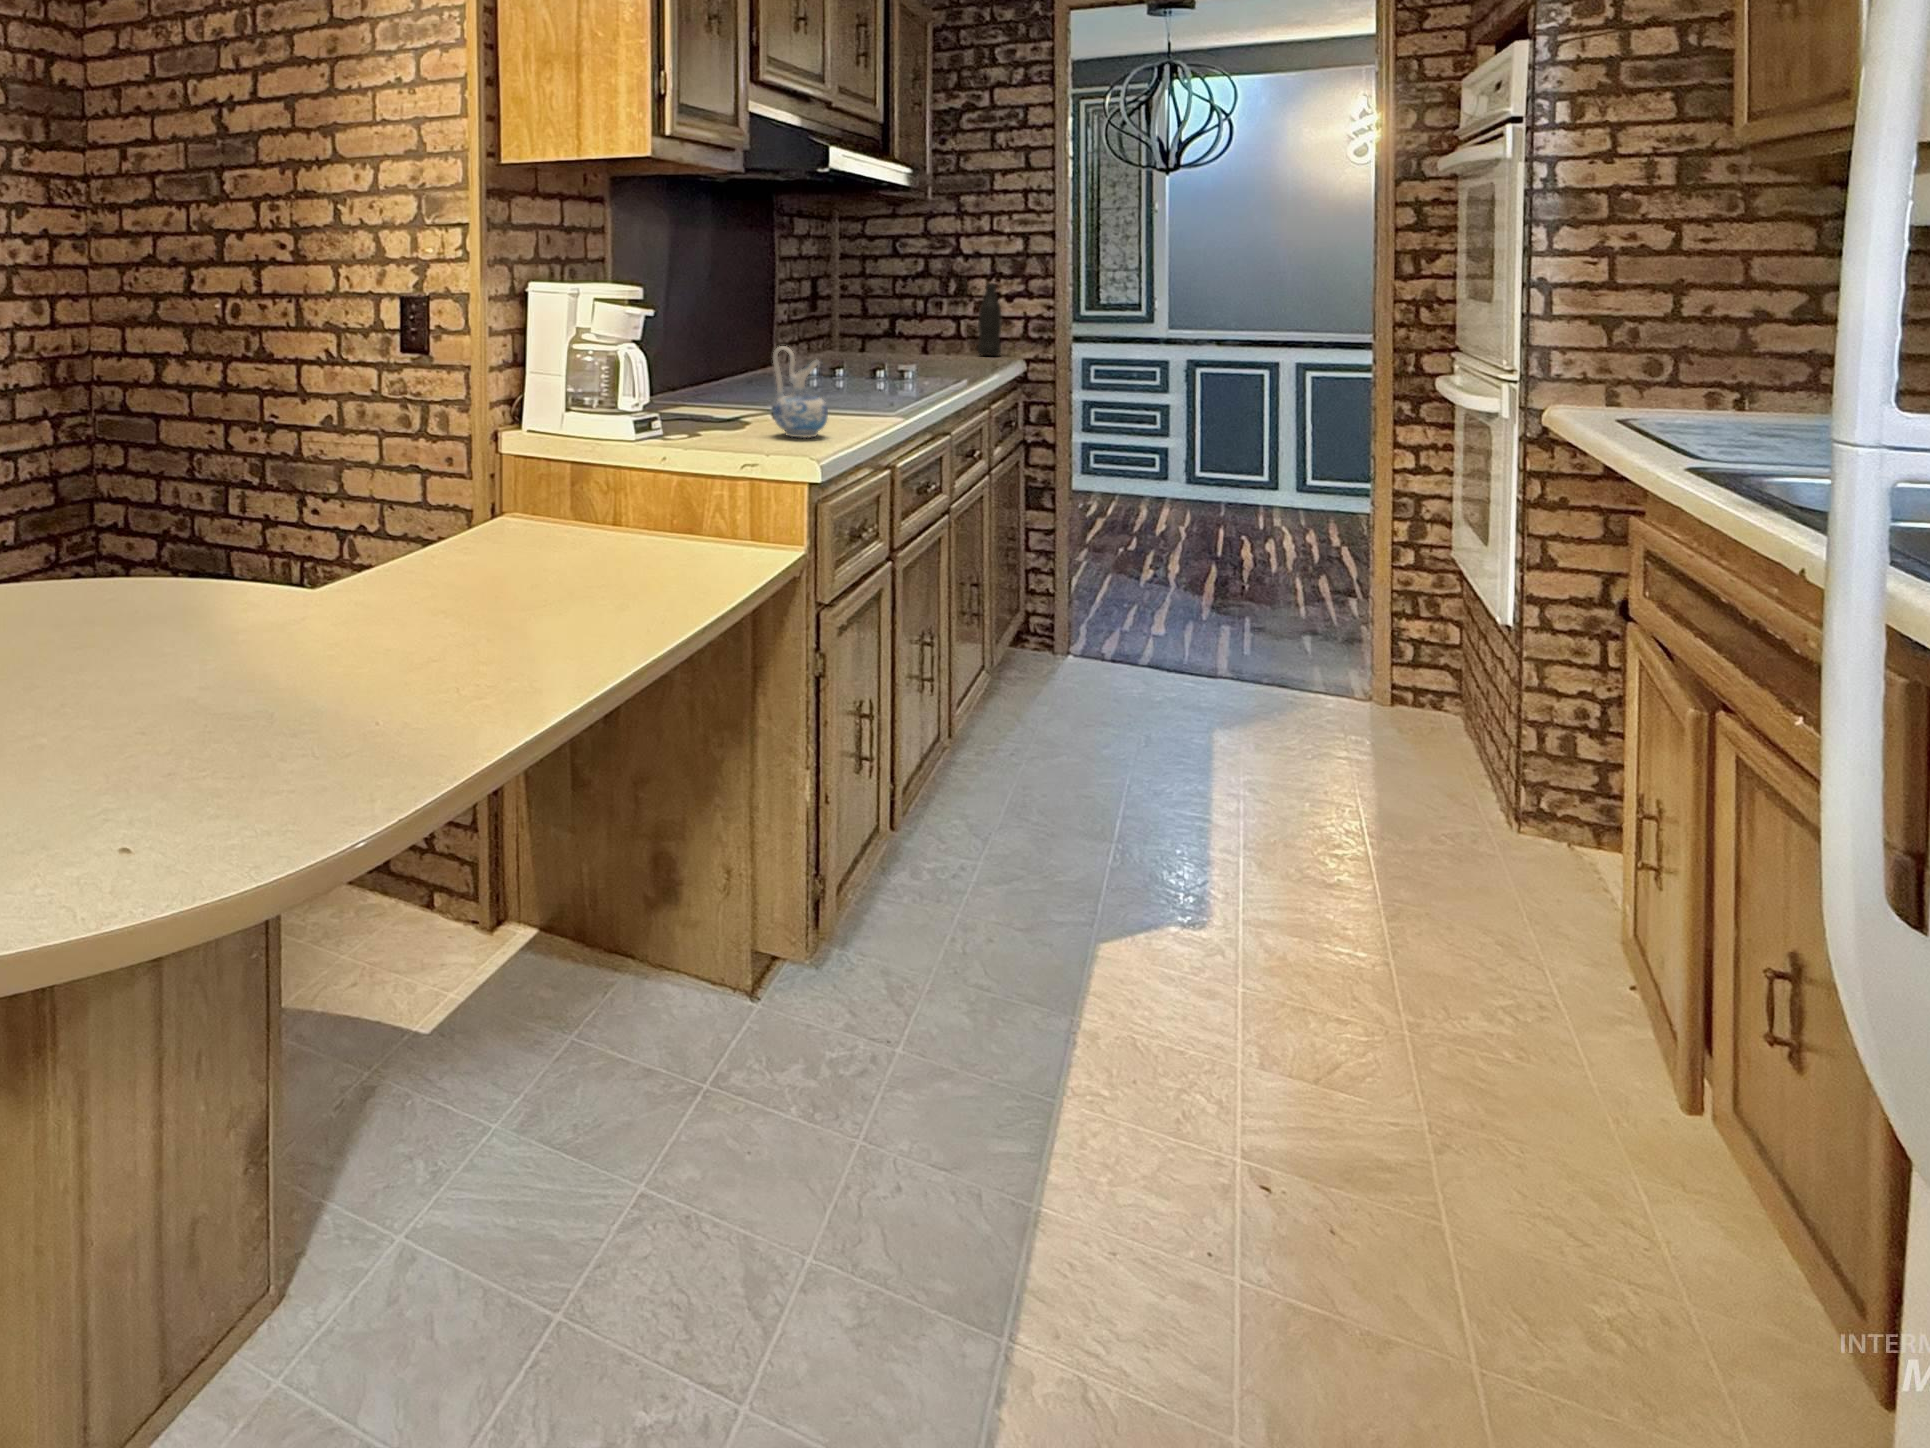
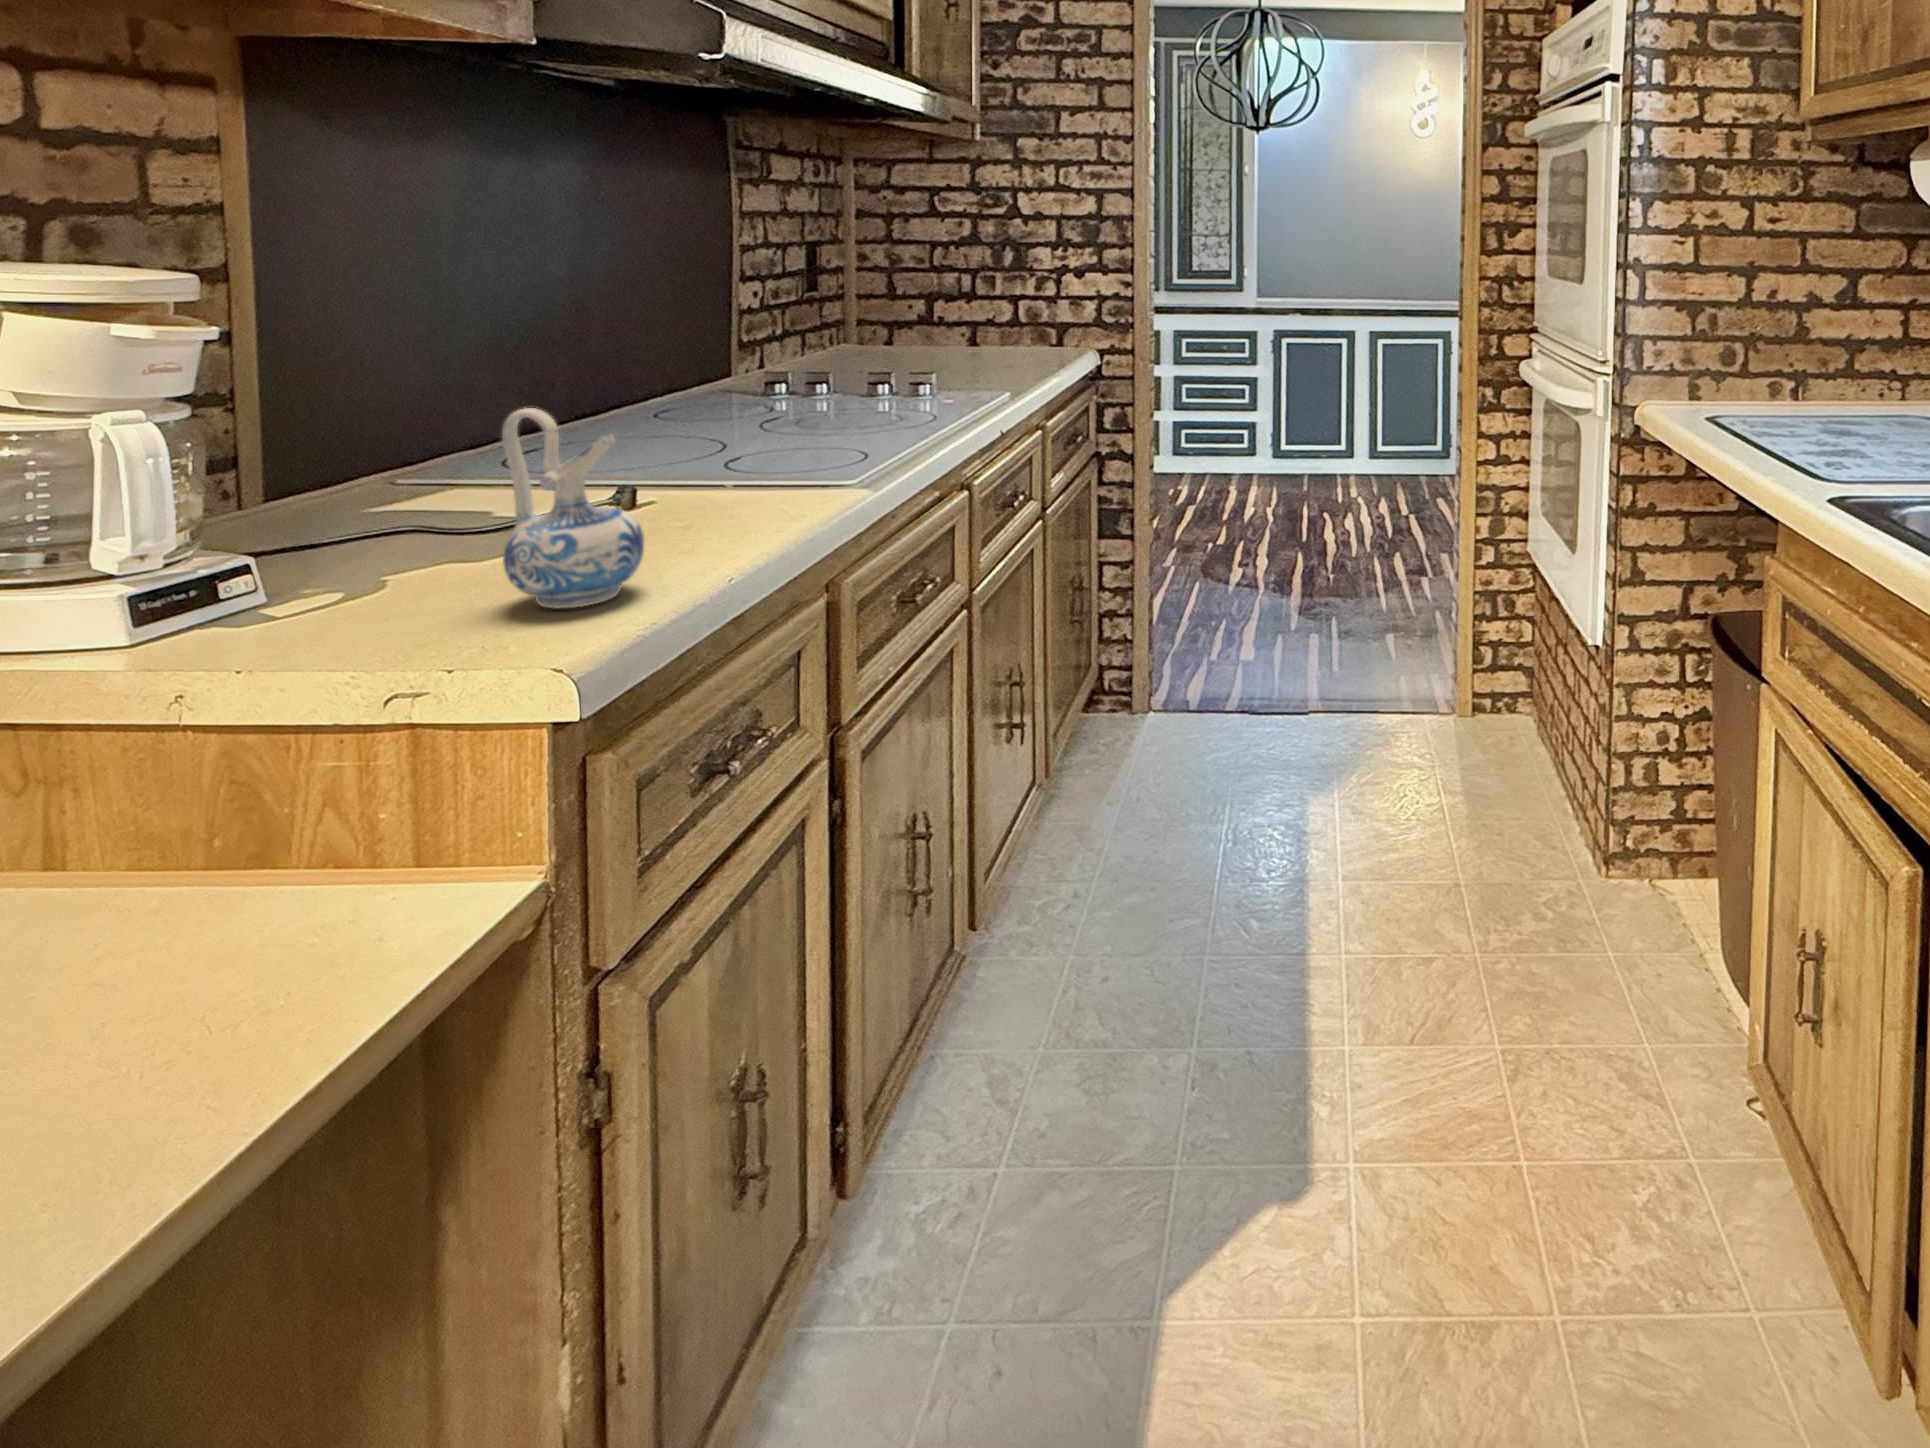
bottle: present [977,283,1002,356] -> none [1039,254,1070,350]

